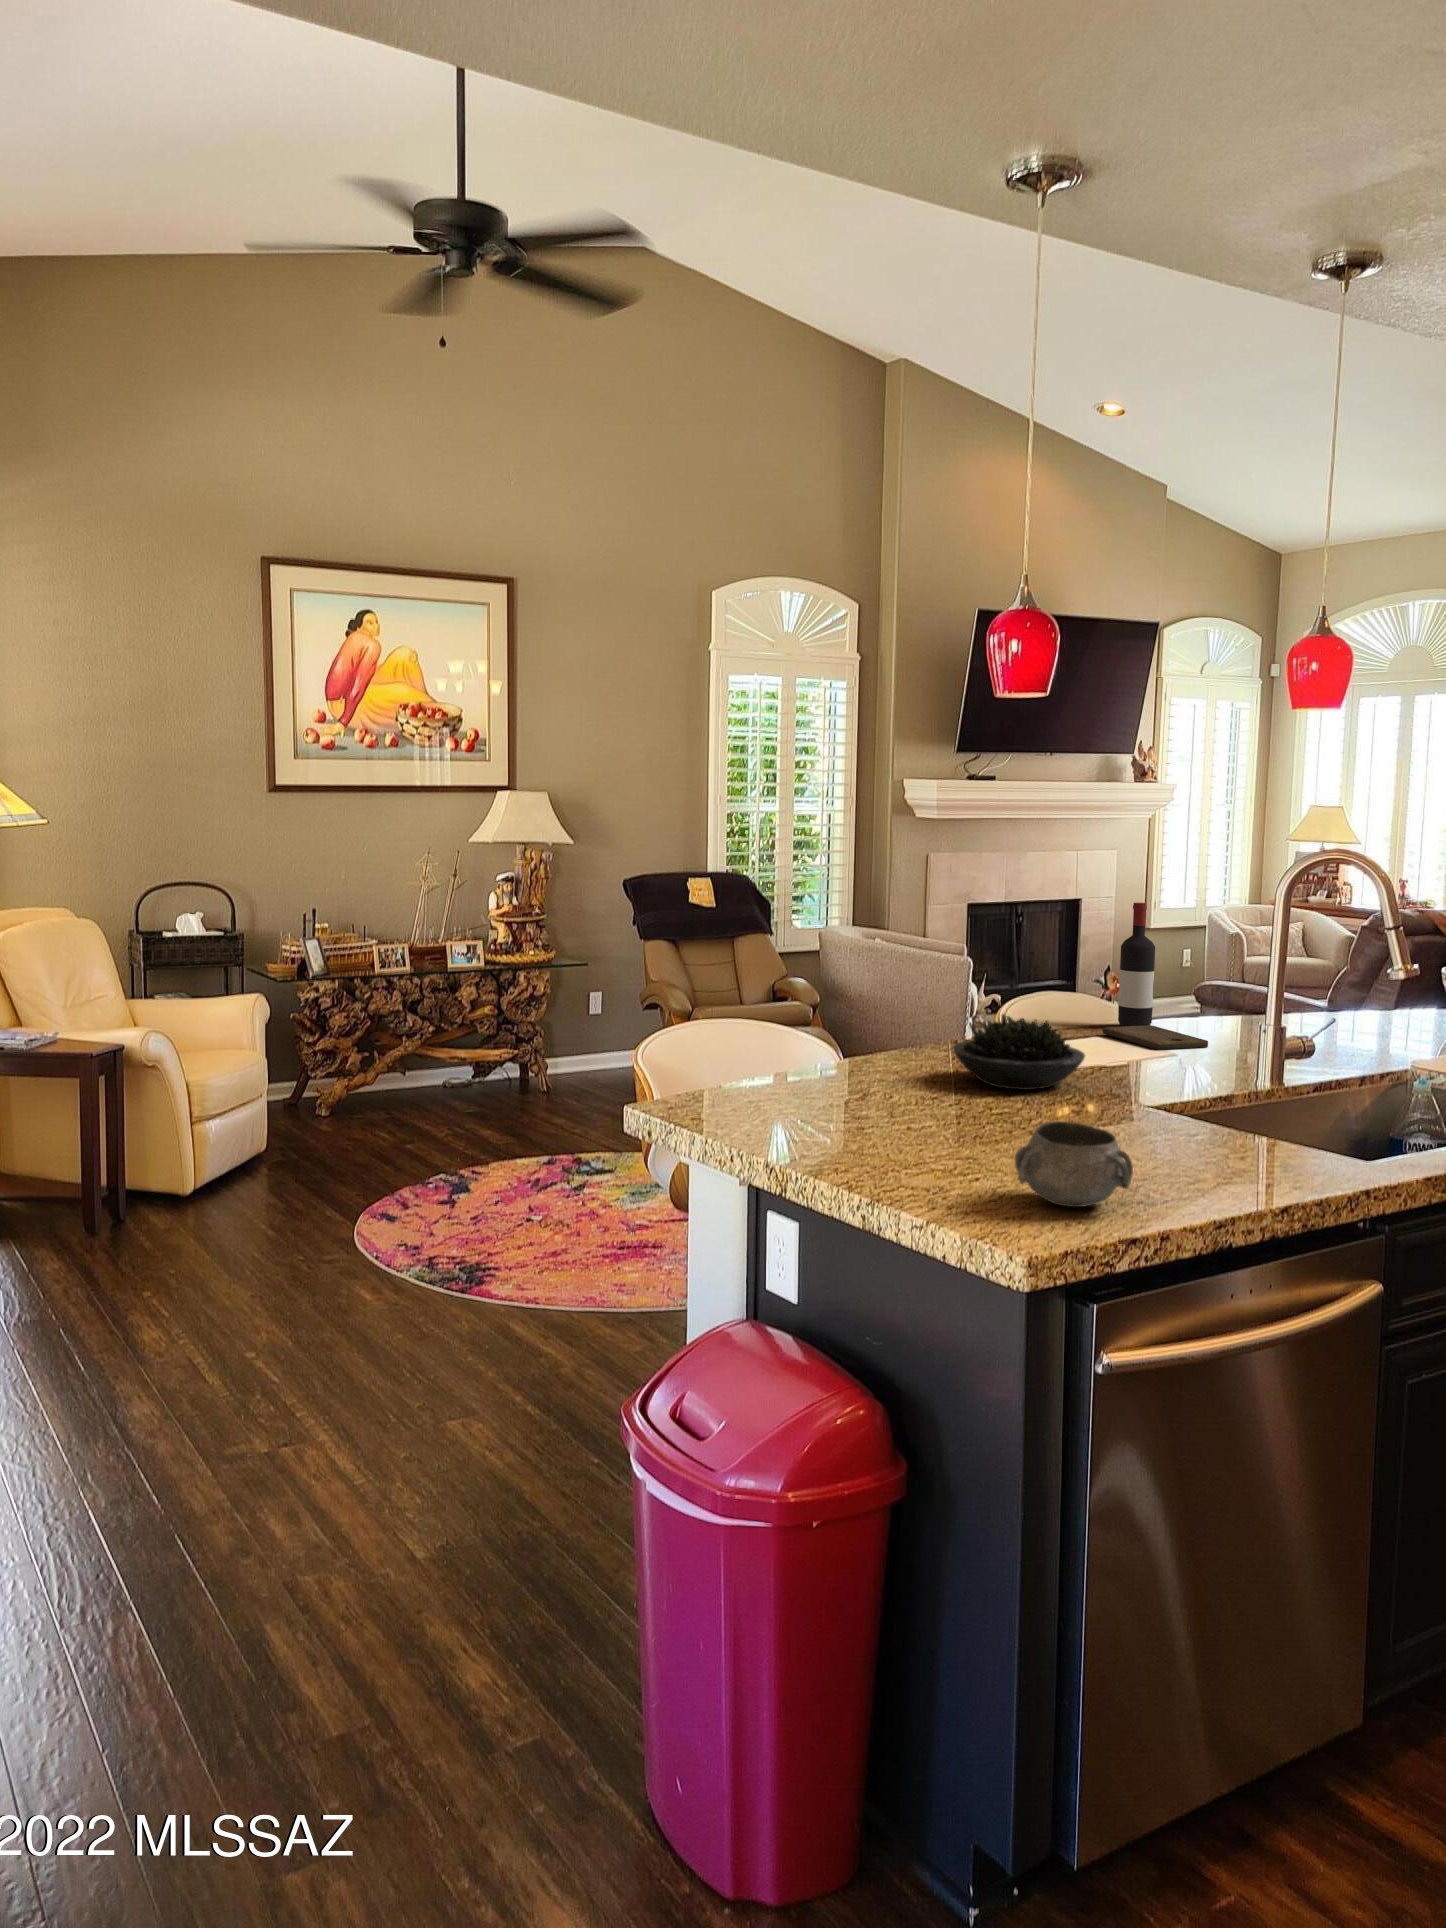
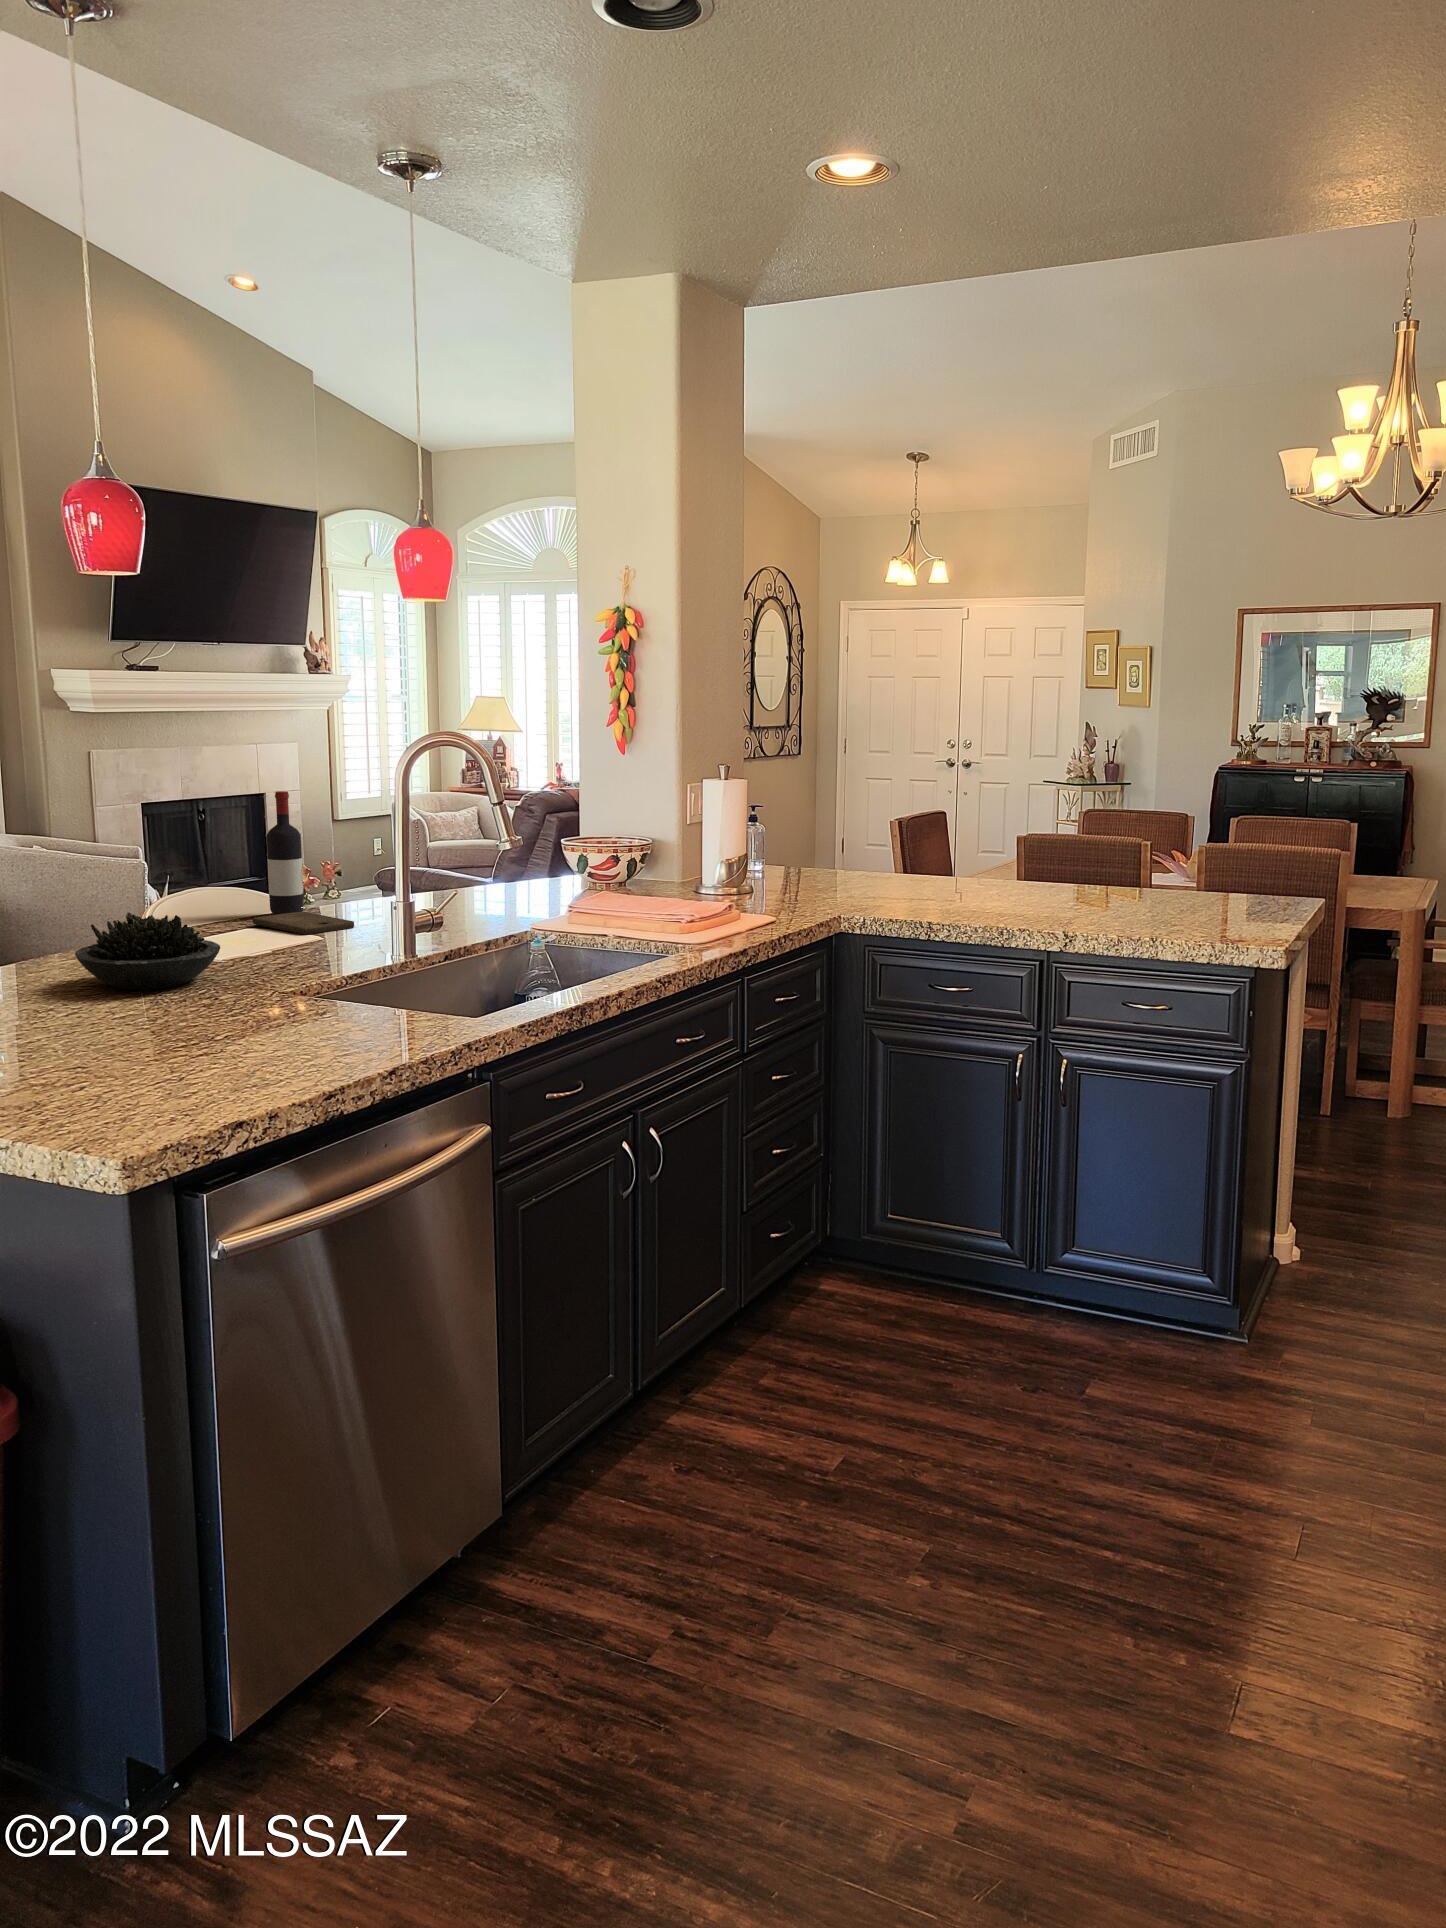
decorative bowl: present [1015,1121,1133,1207] -> none [114,1016,240,1101]

